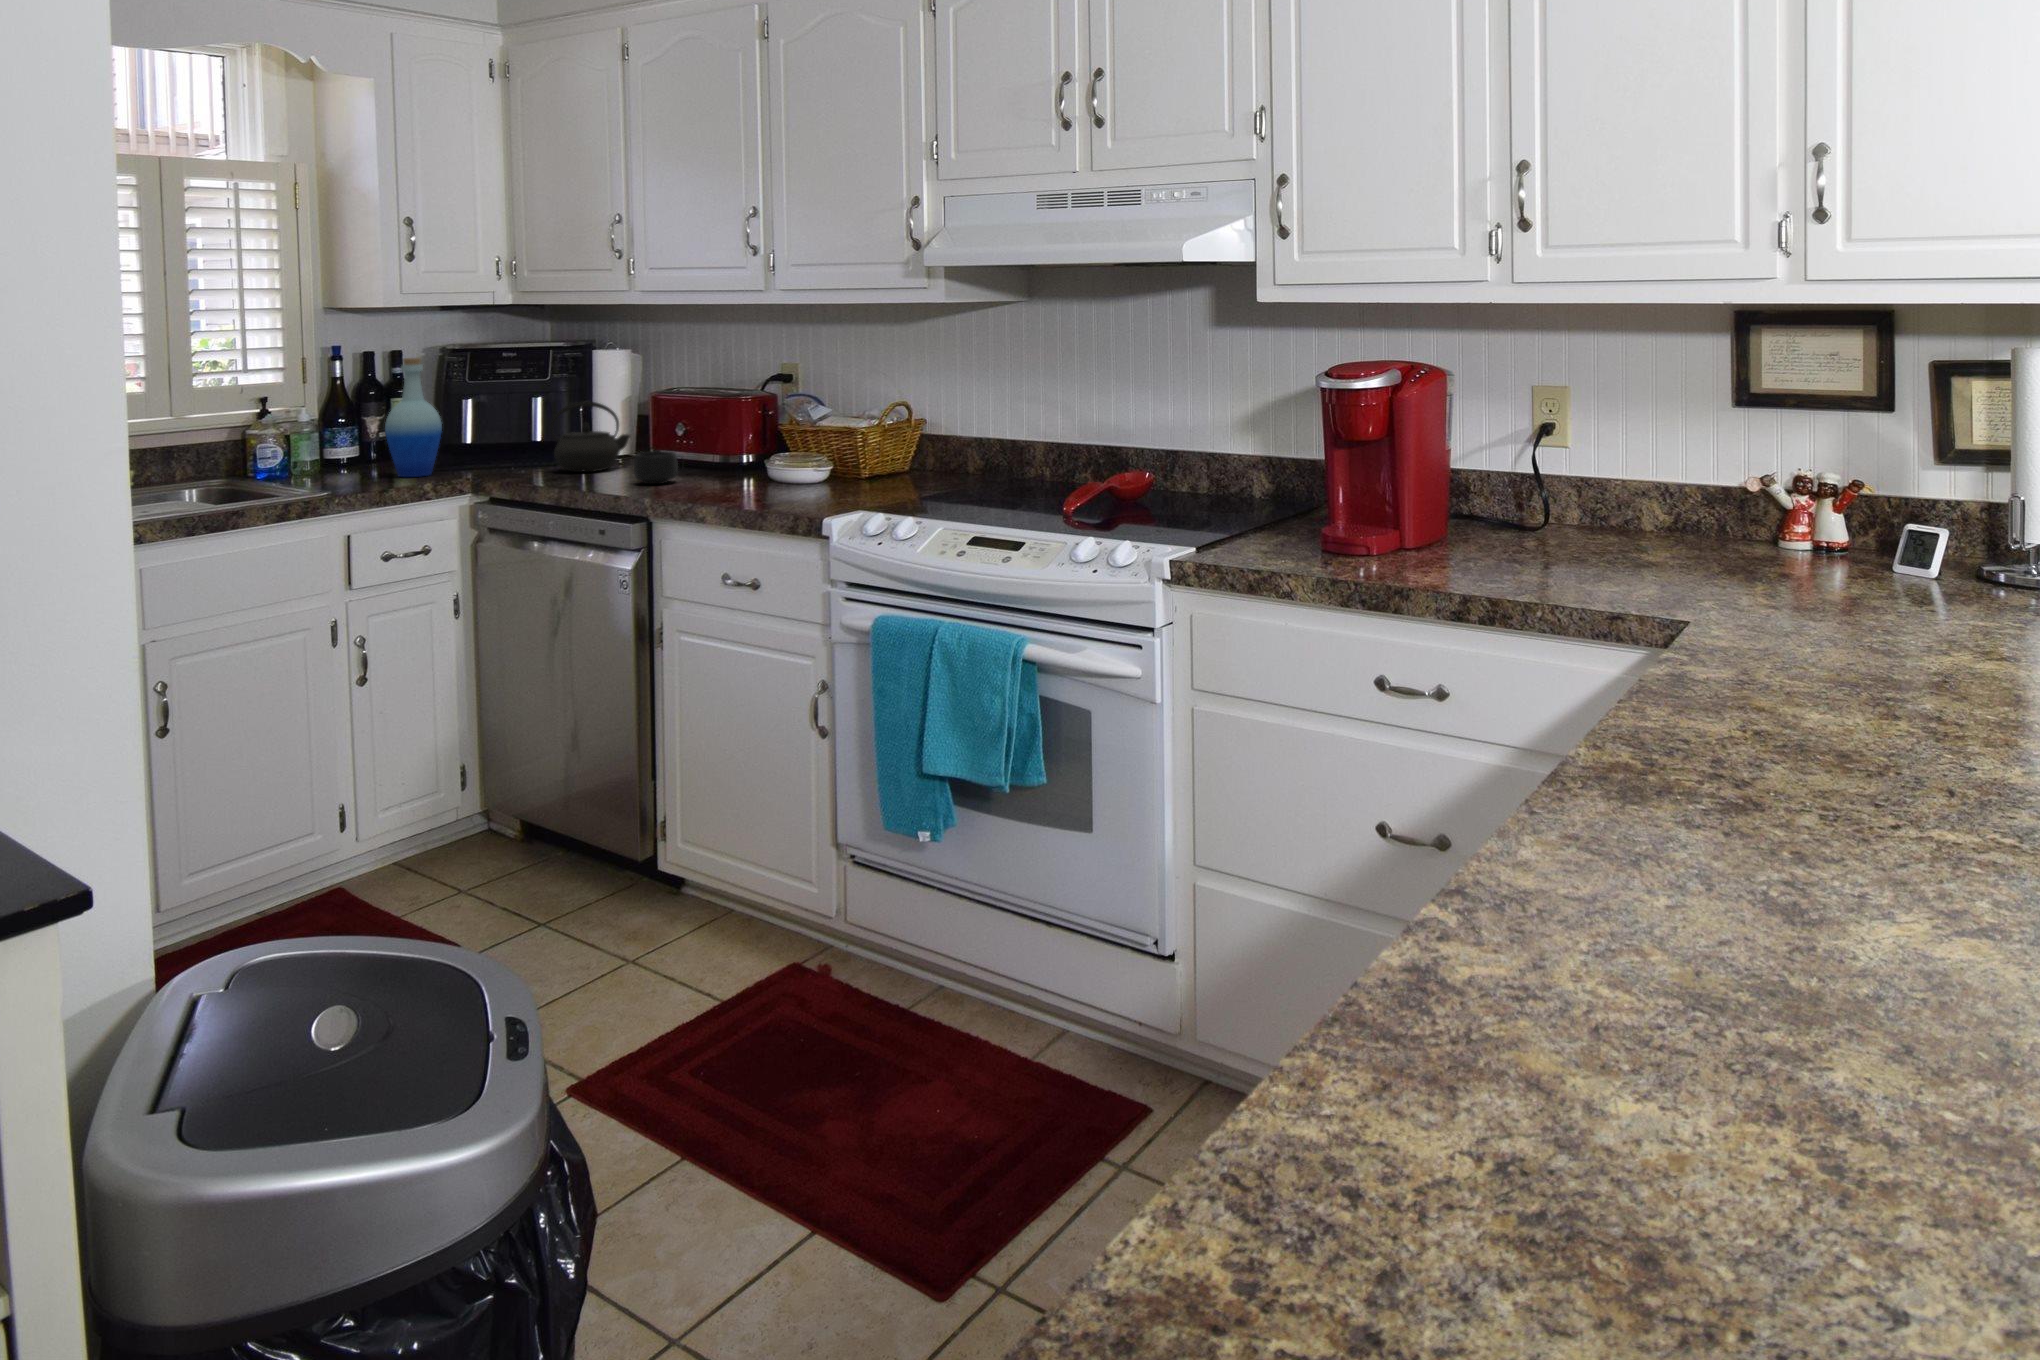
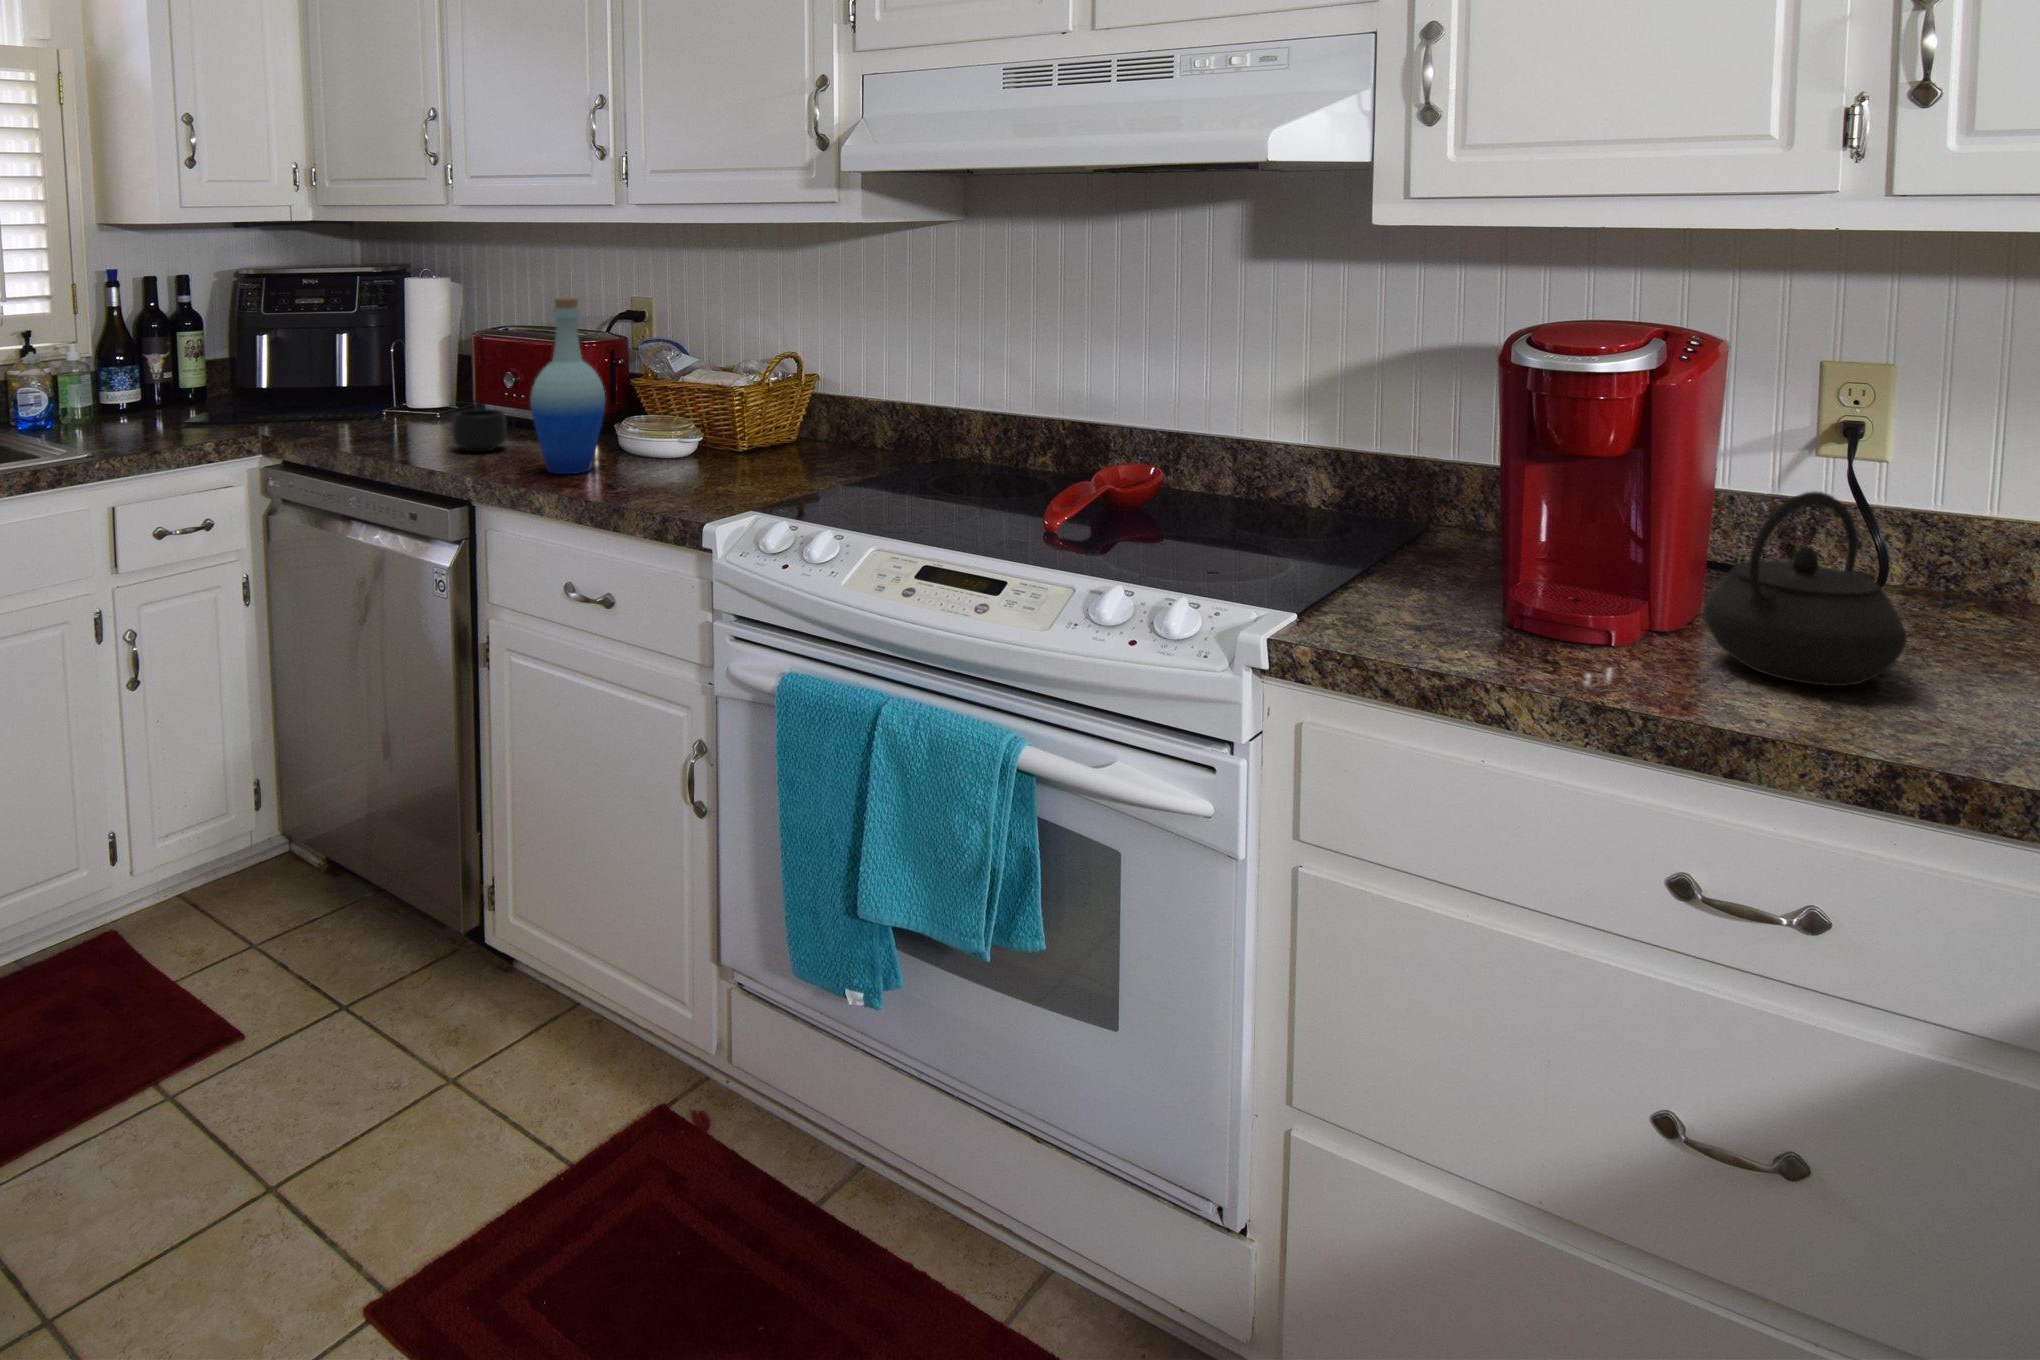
bottle: present [385,358,442,477] -> present [530,297,605,474]
kettle: present [550,401,630,472] -> present [1704,492,1906,686]

